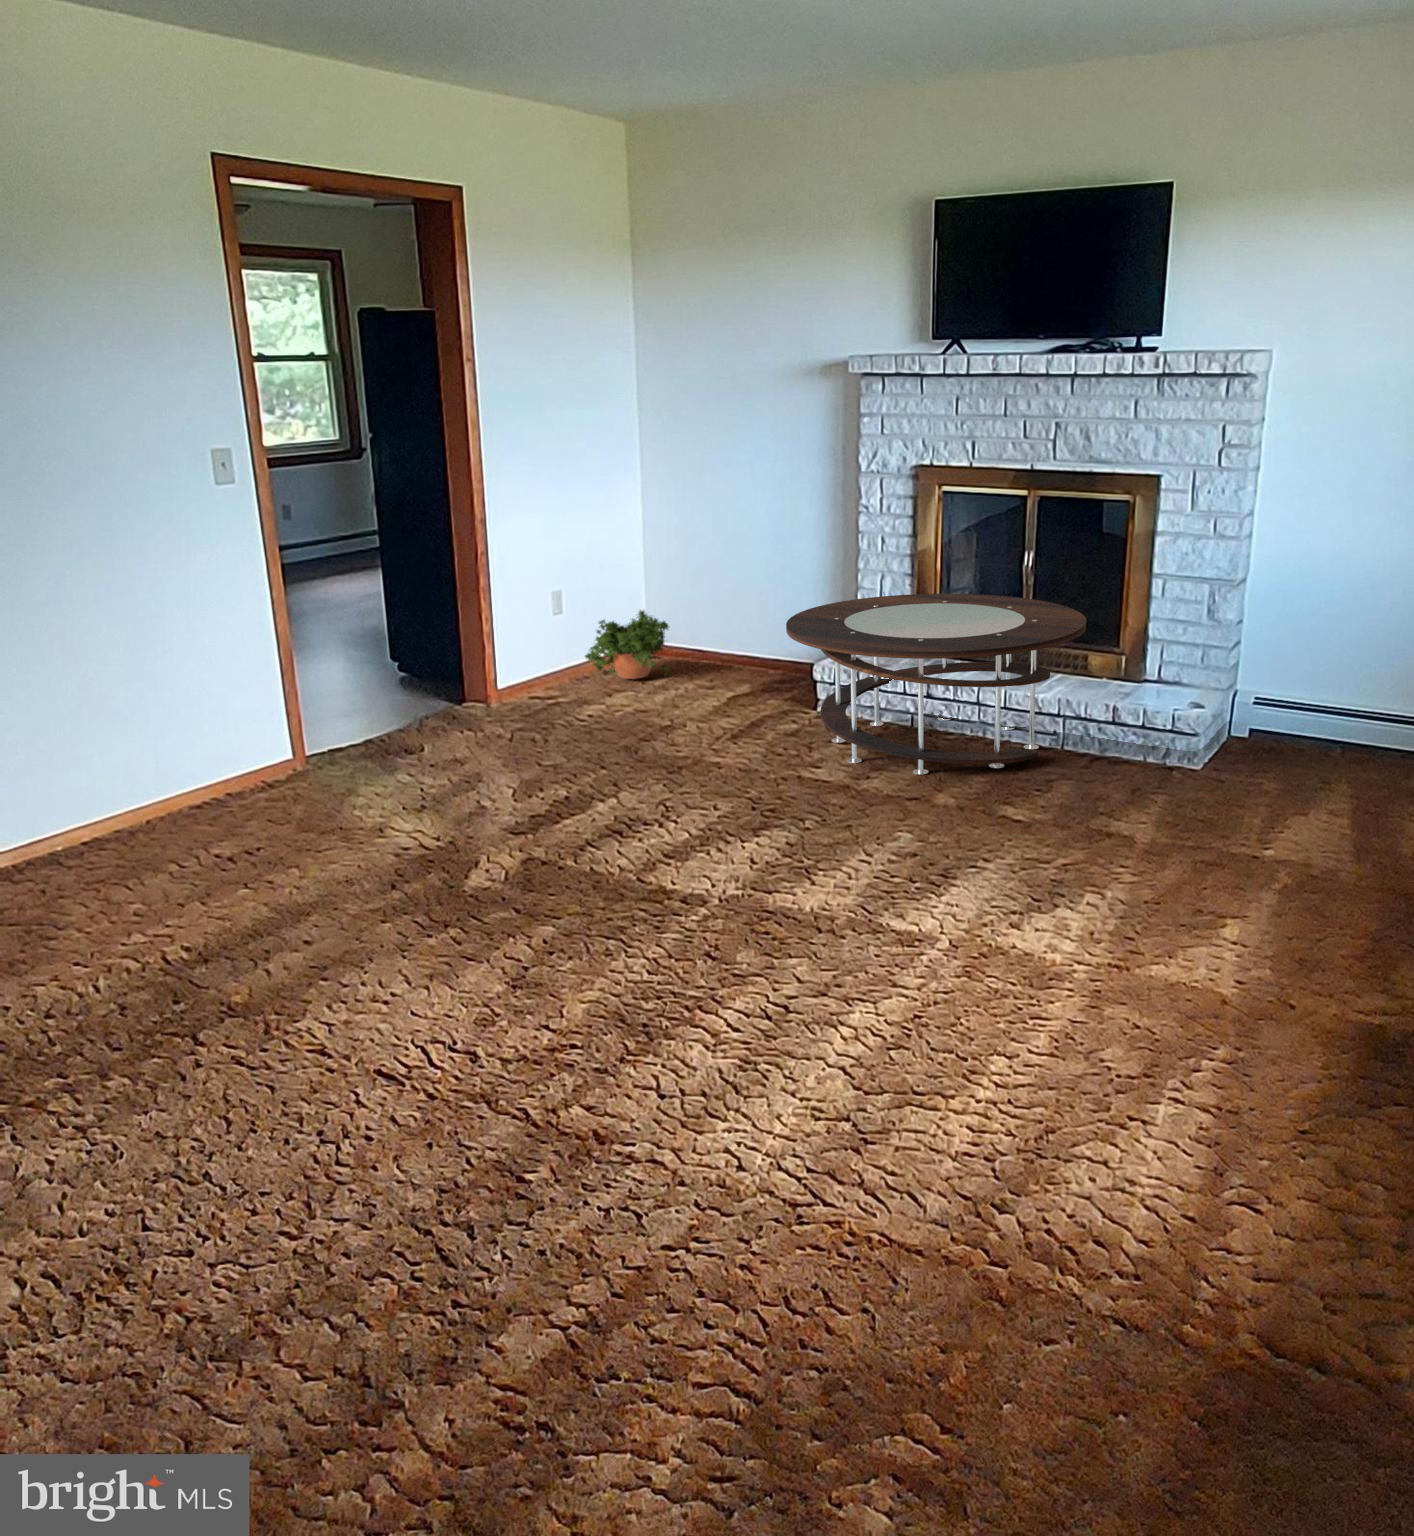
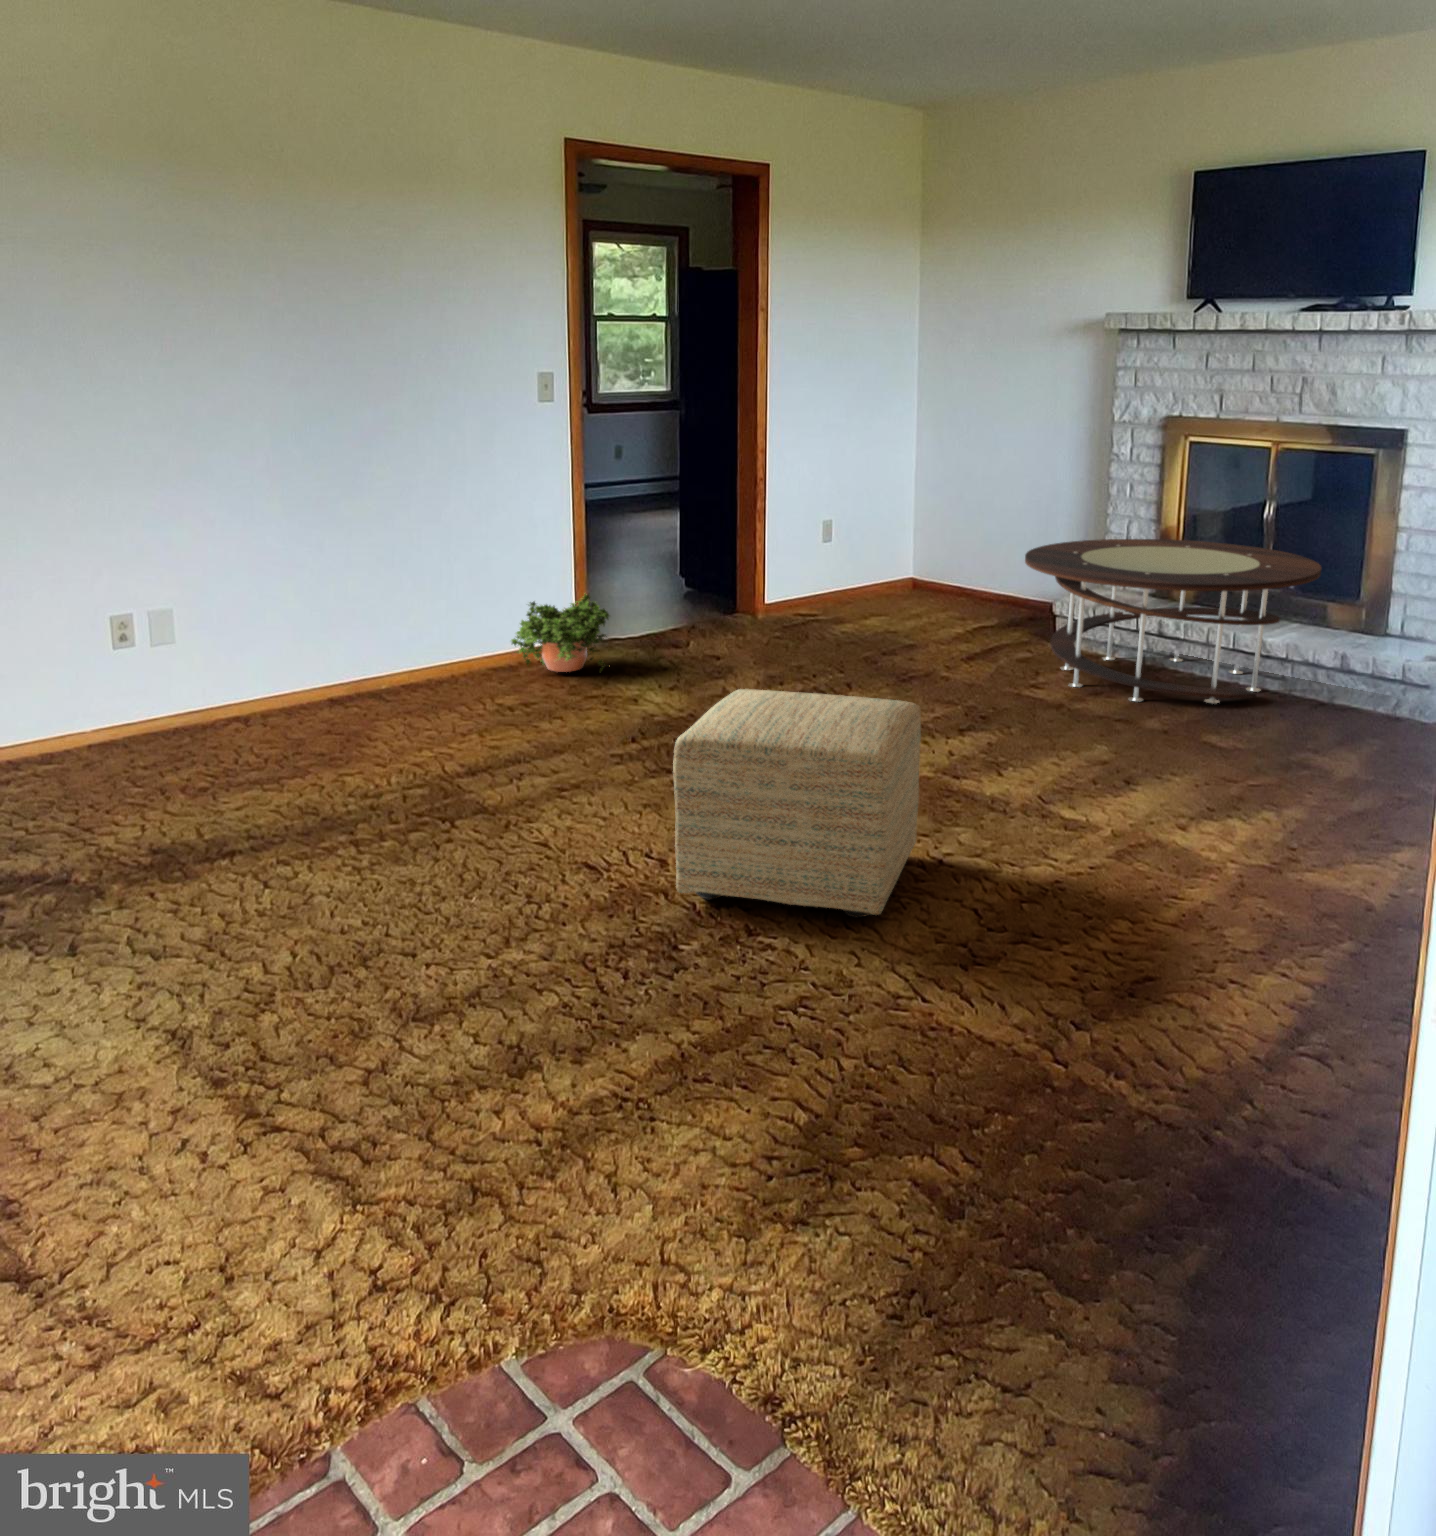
potted plant: present [585,610,668,679] -> present [511,594,609,672]
ottoman: none [486,837,756,1102] -> present [673,689,921,917]

